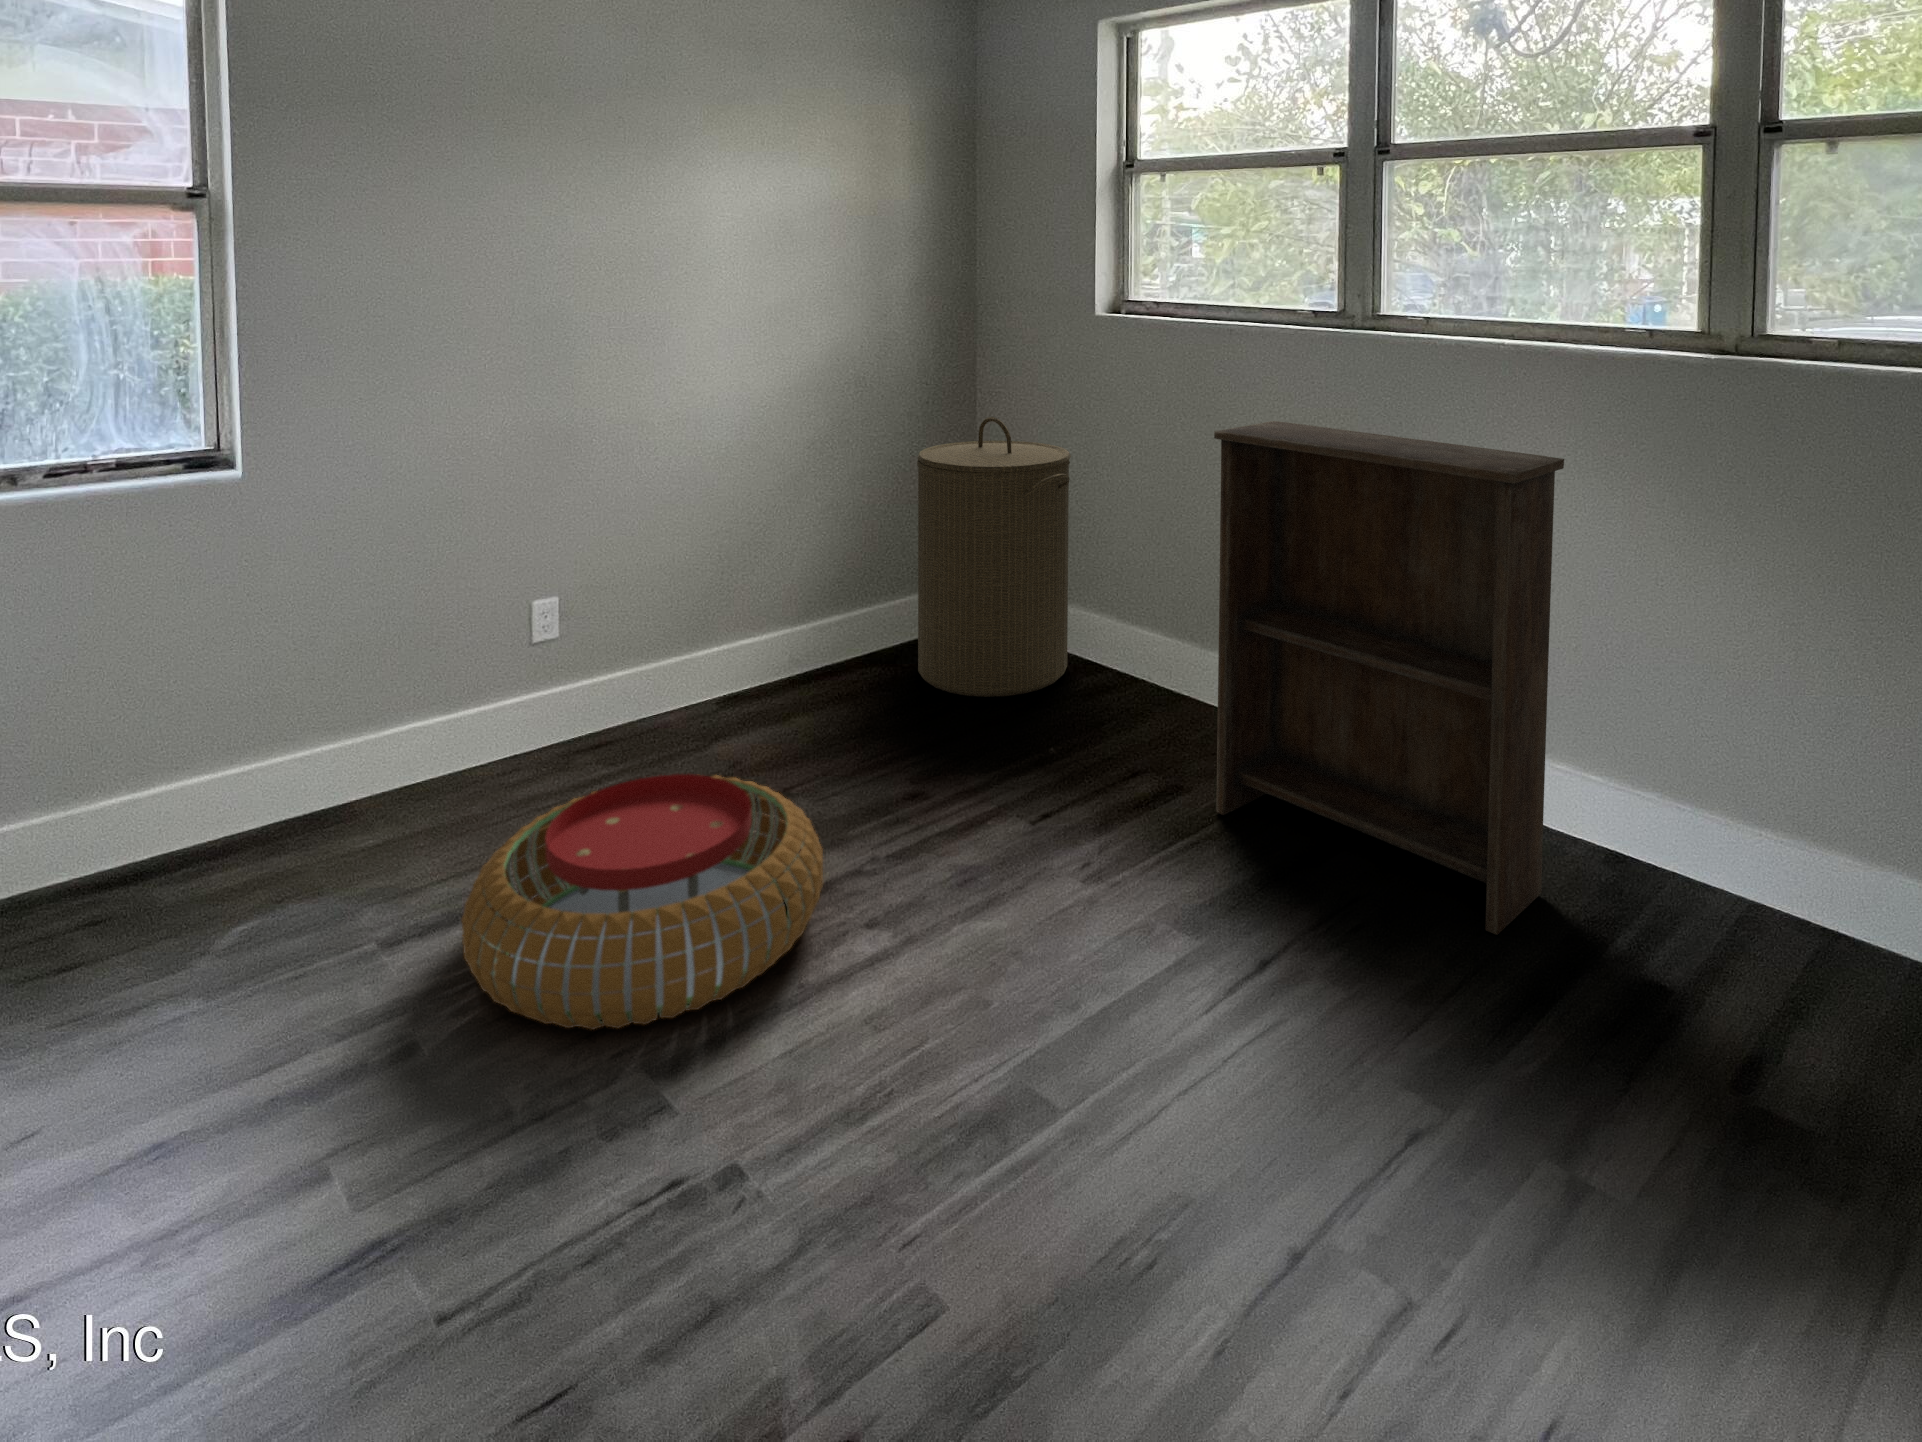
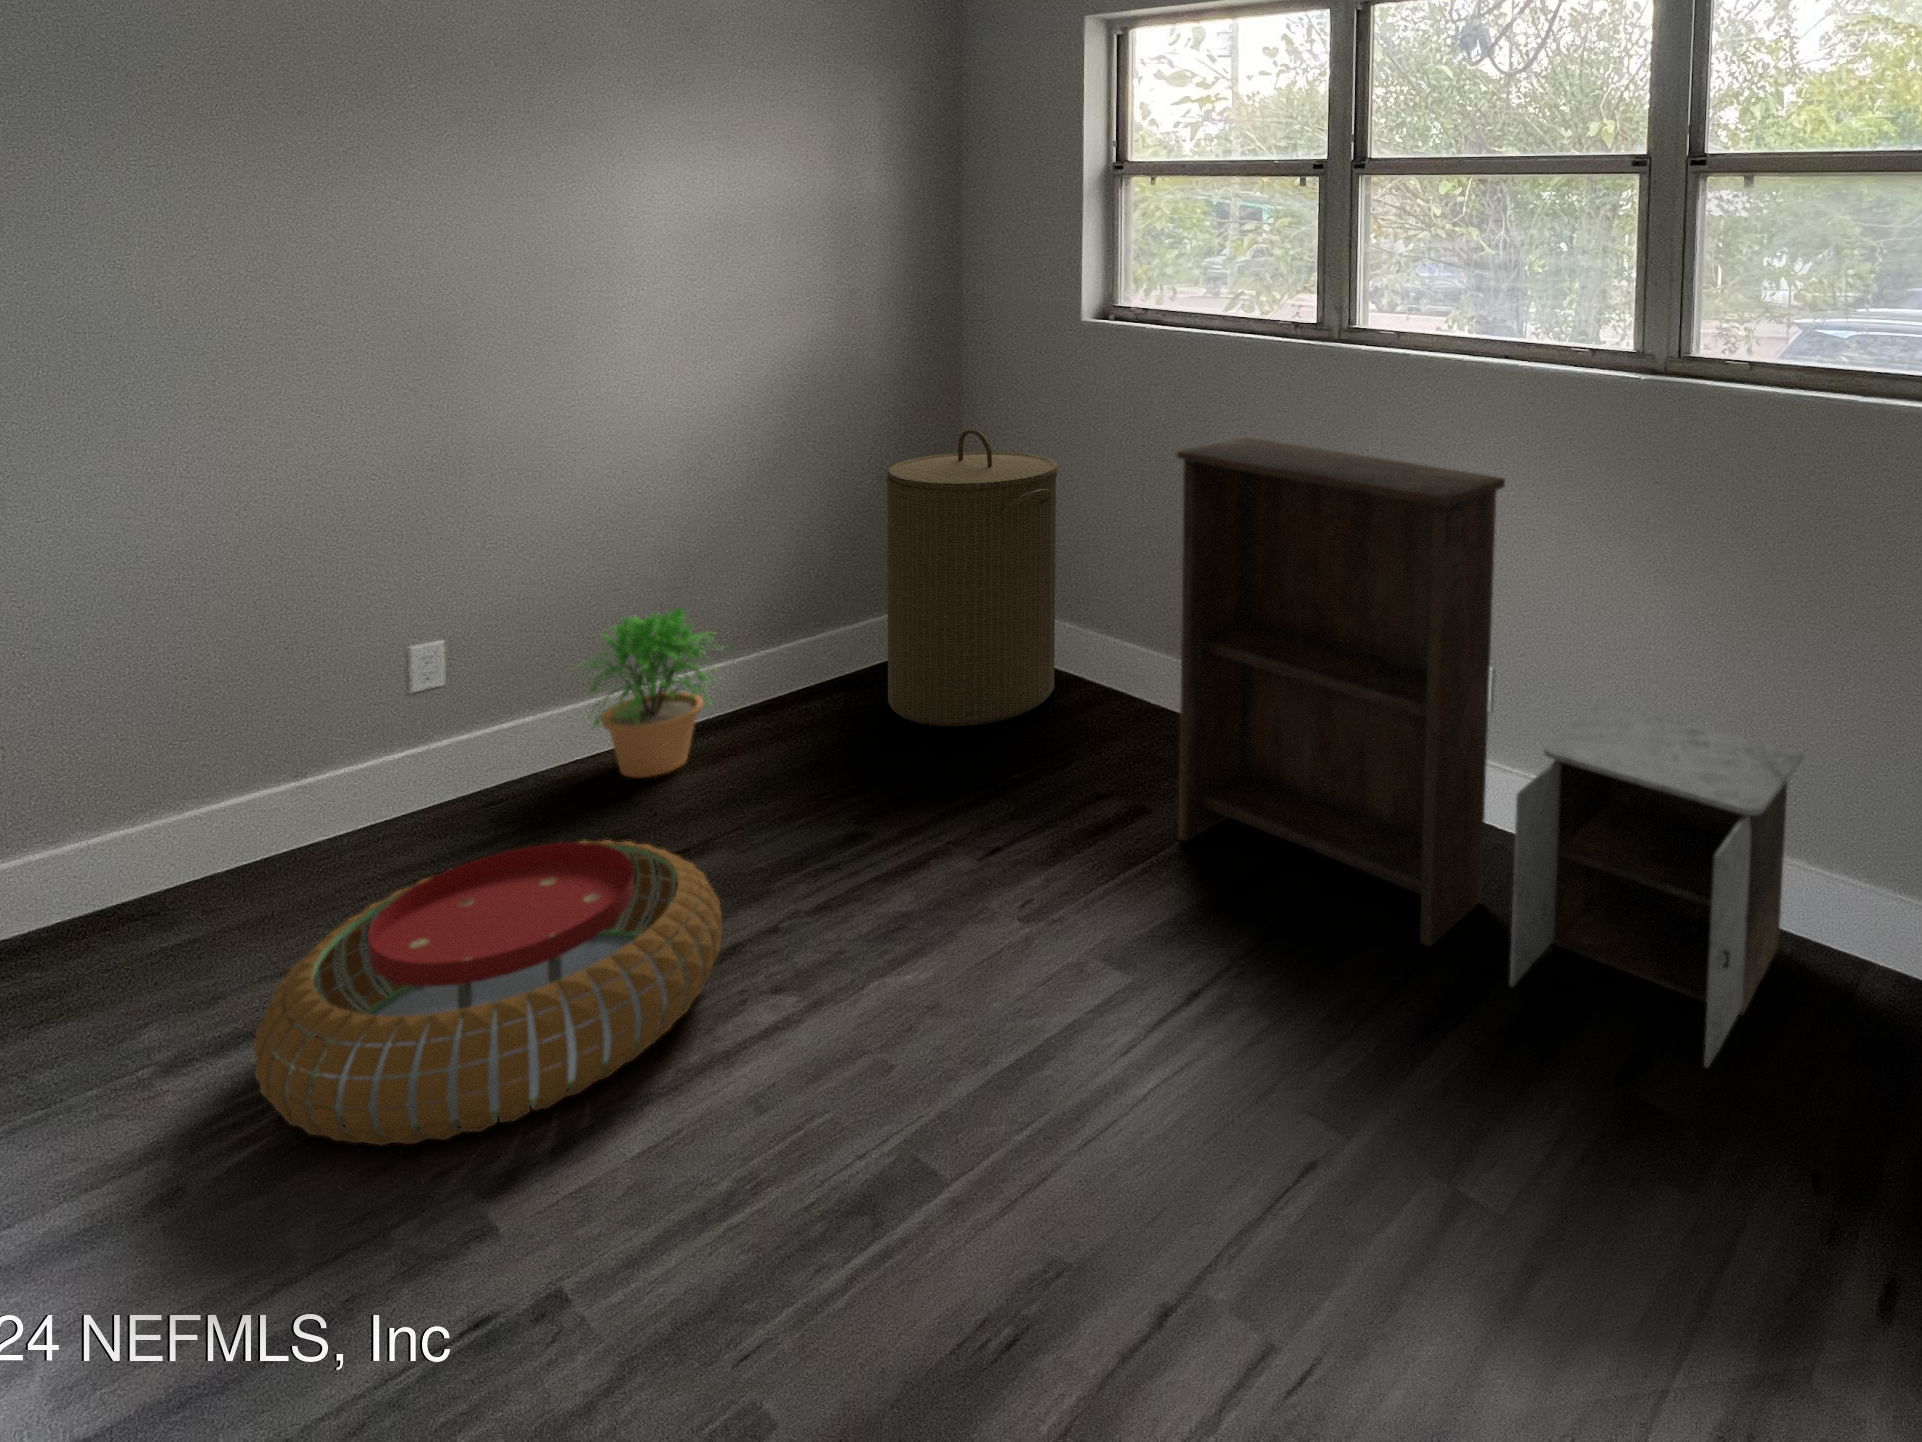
potted plant: none [660,573,790,727] -> present [576,608,714,777]
nightstand: none [1589,695,1916,1085] -> present [1509,702,1804,1067]

